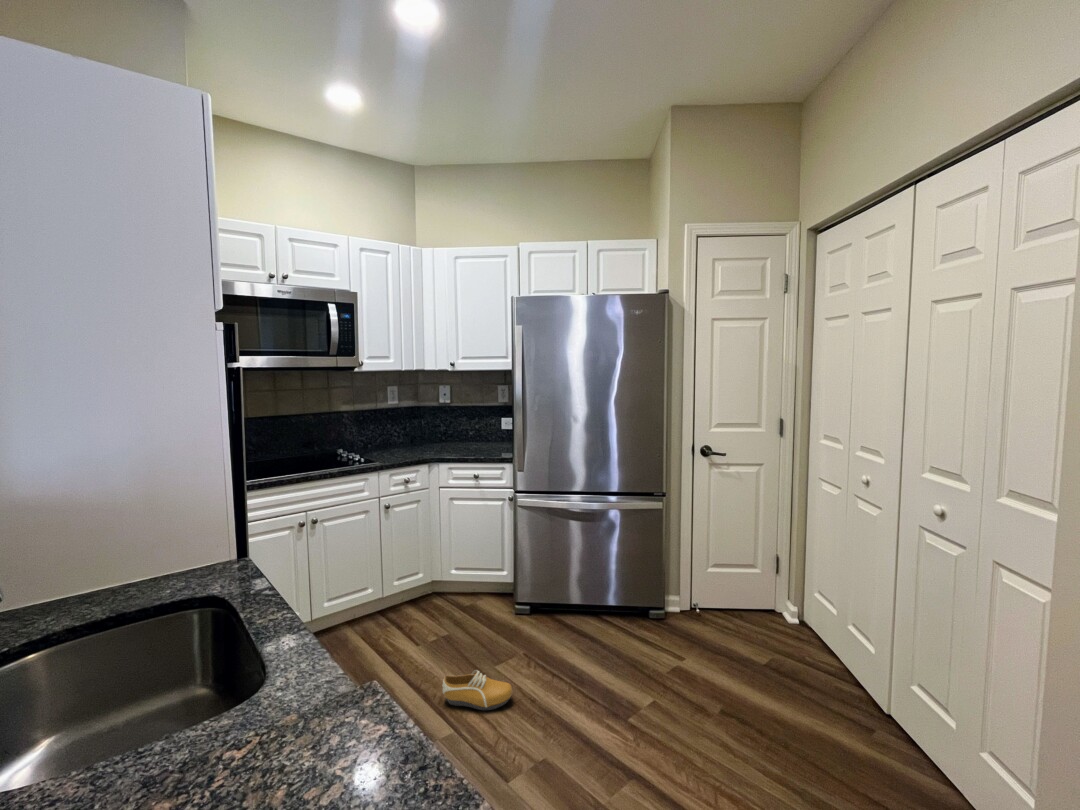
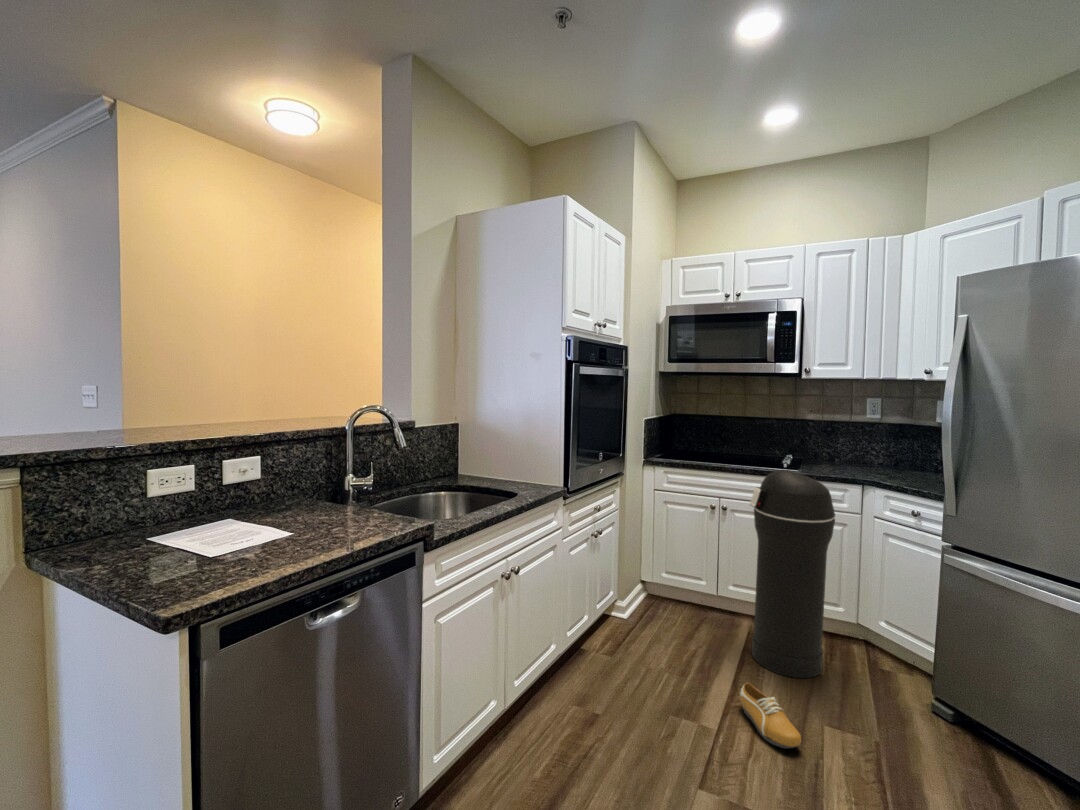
trash can: none [375,463,447,659] -> present [750,470,835,678]

